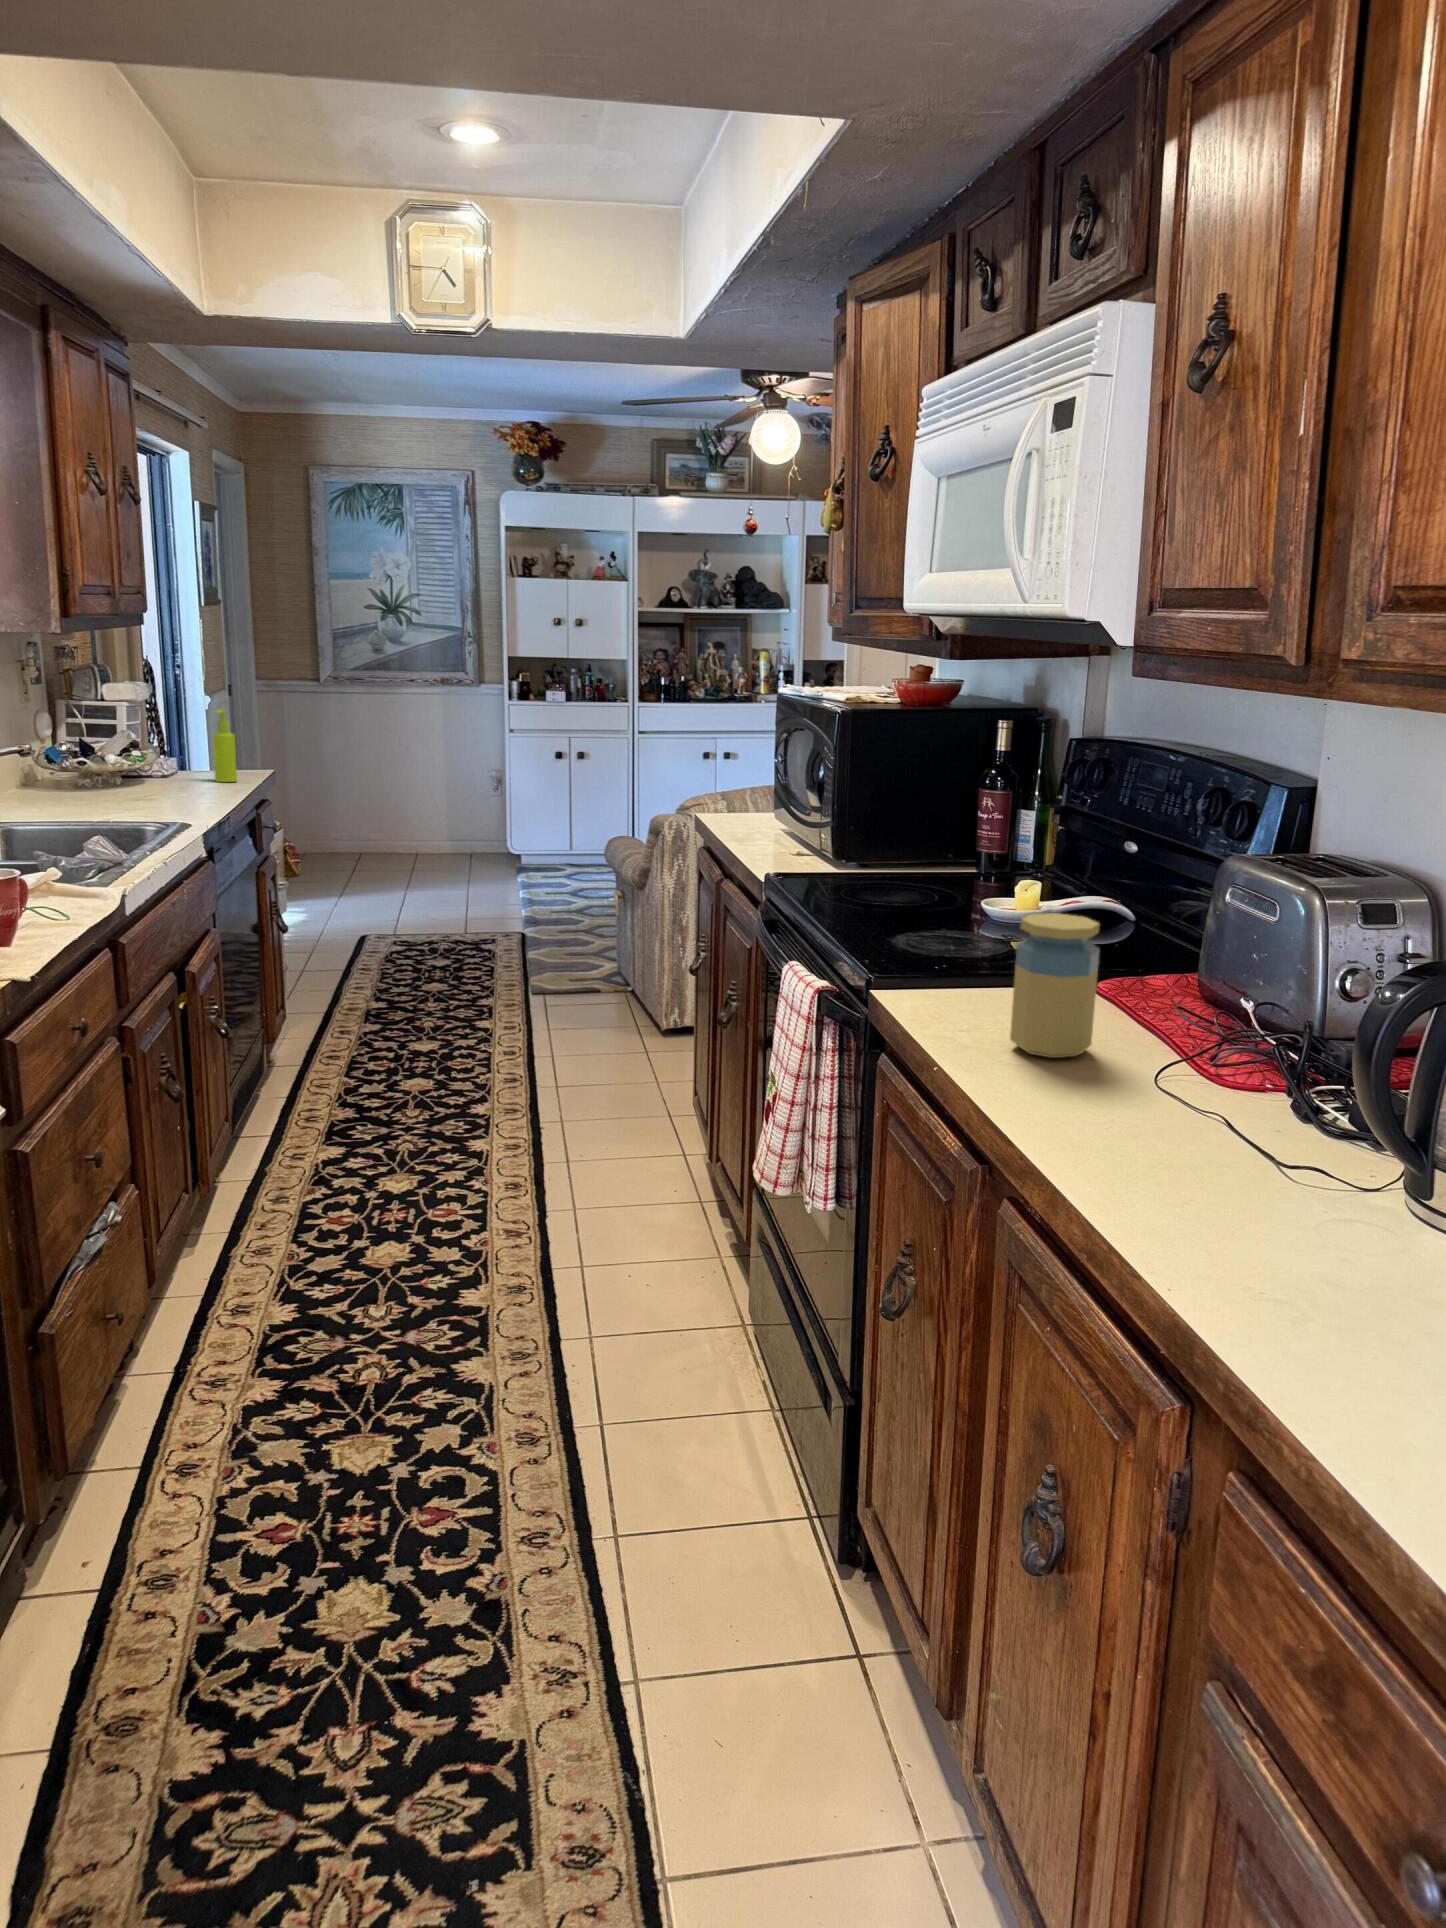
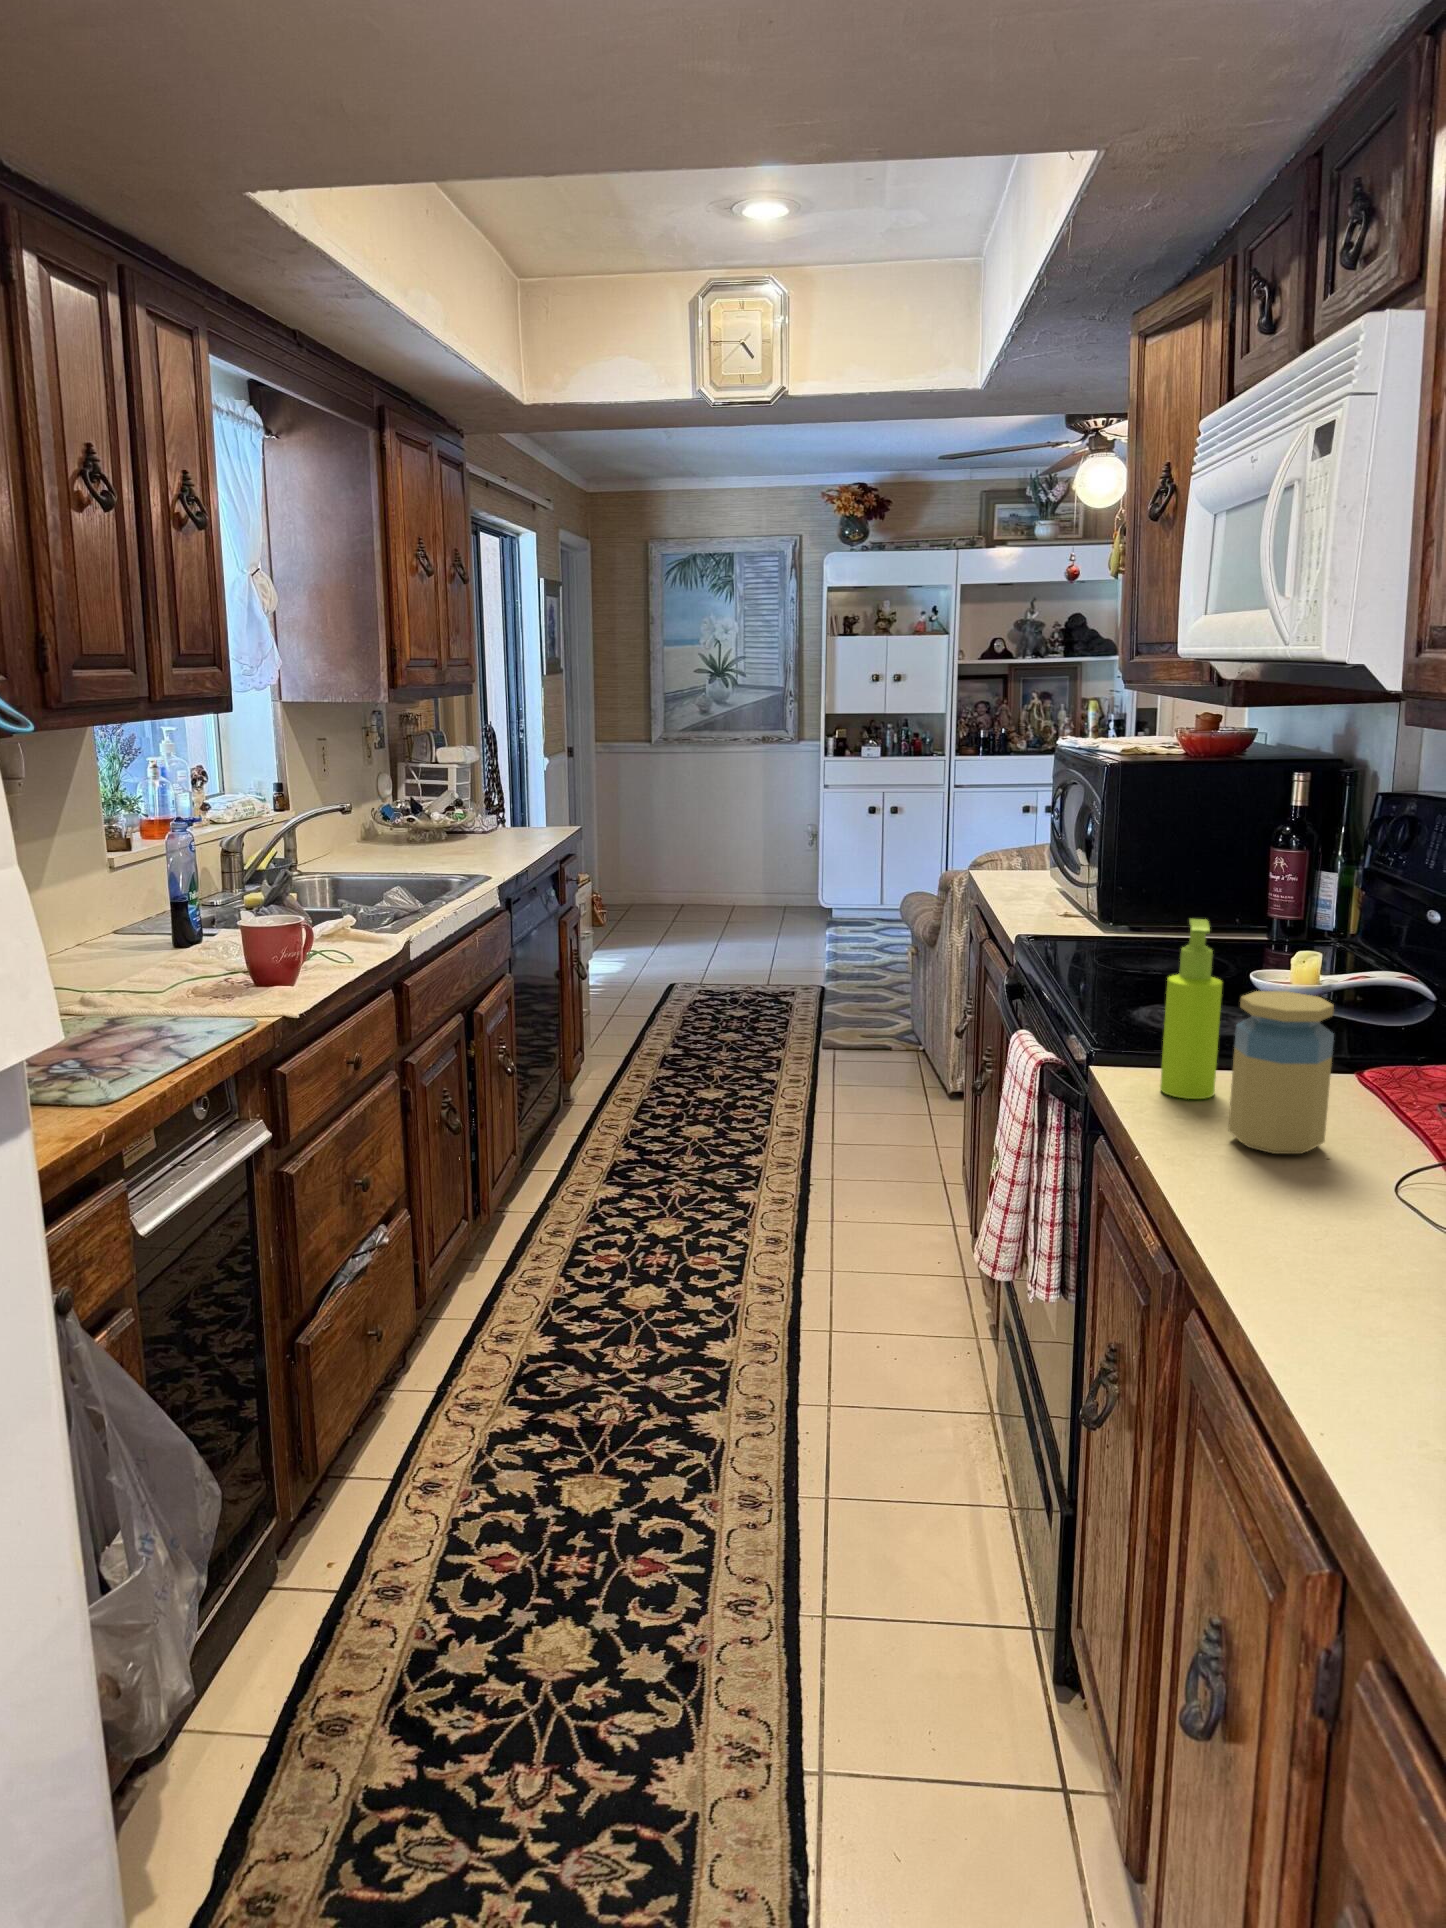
soap dispenser: present [213,710,237,782] -> present [1160,919,1222,1099]

